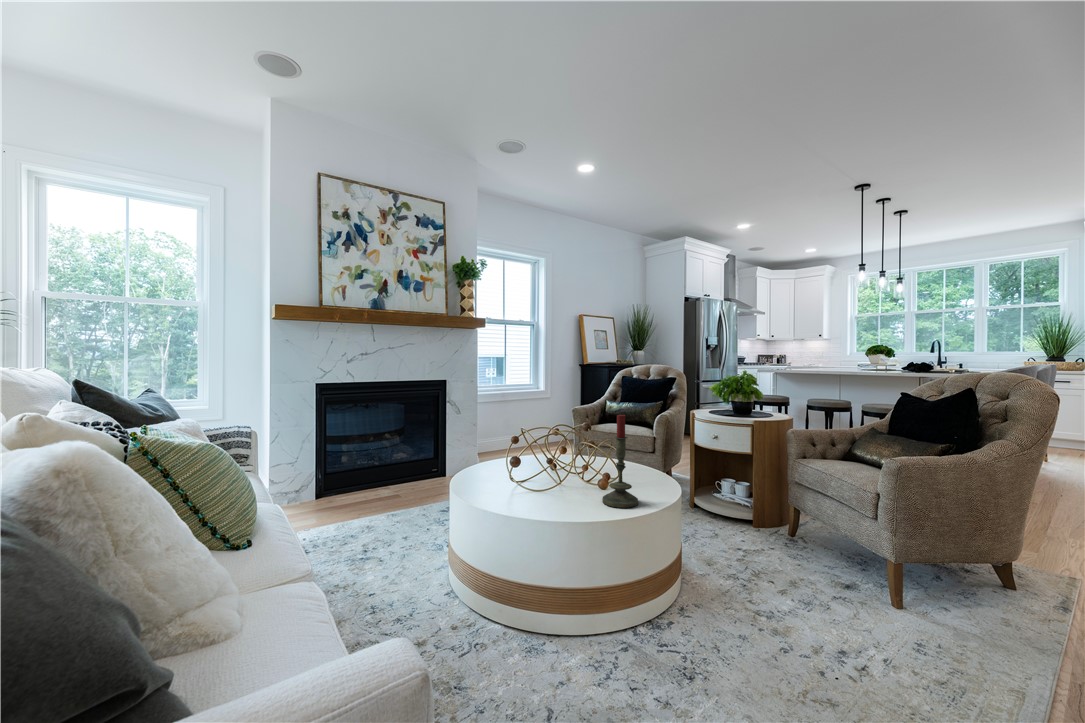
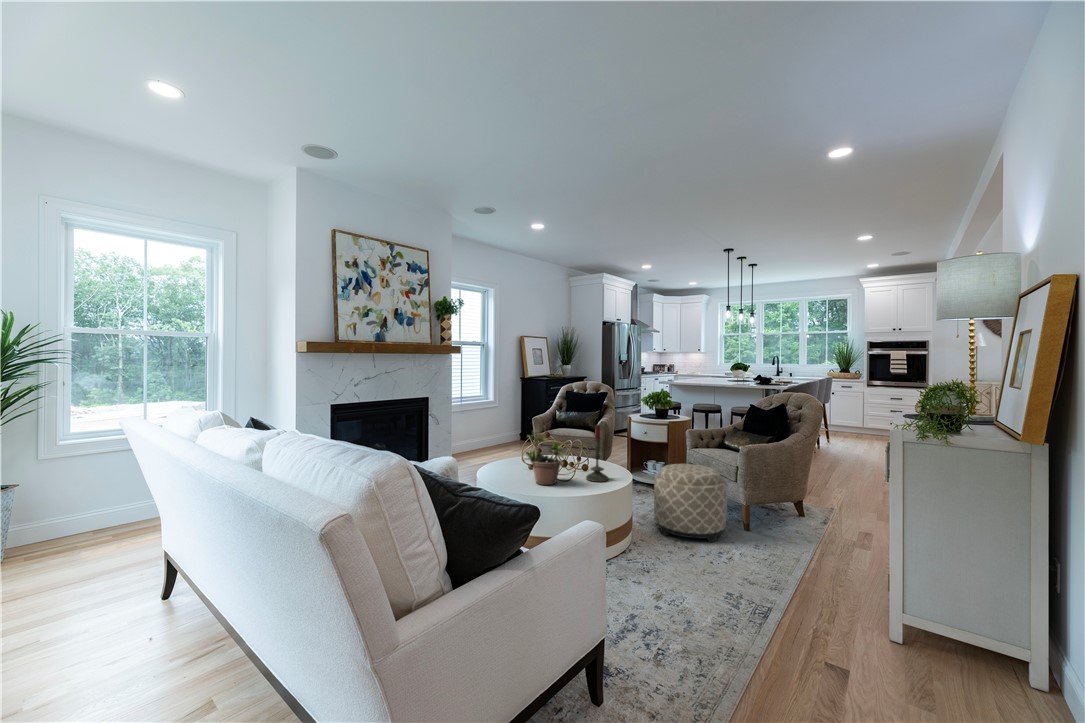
potted plant: none [500,412,562,508] -> present [524,431,565,485]
ottoman: none [726,483,855,623] -> present [654,464,727,542]

